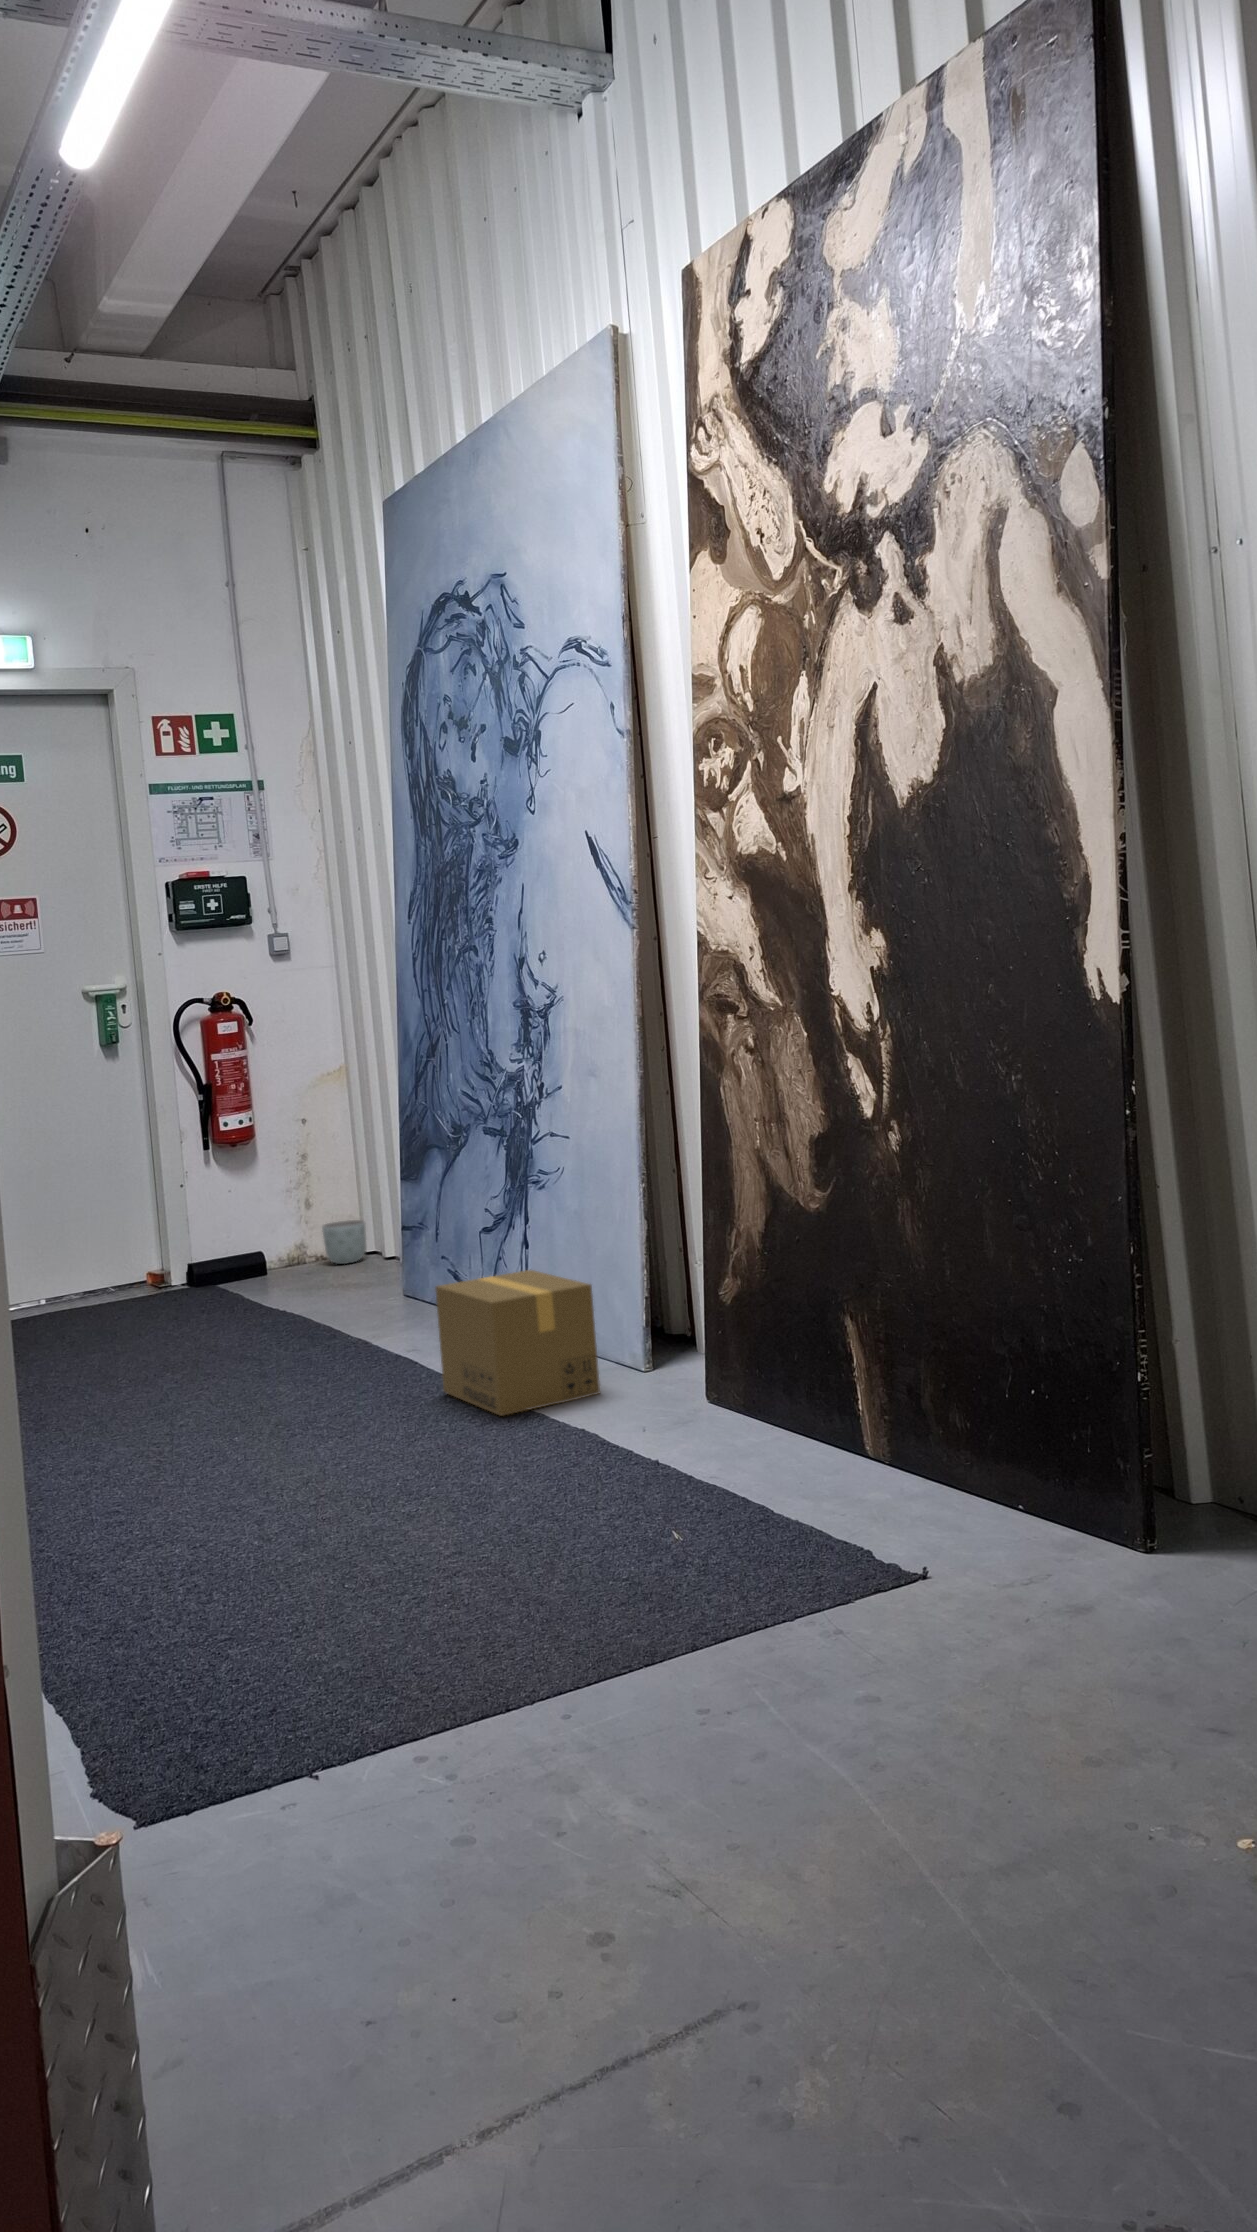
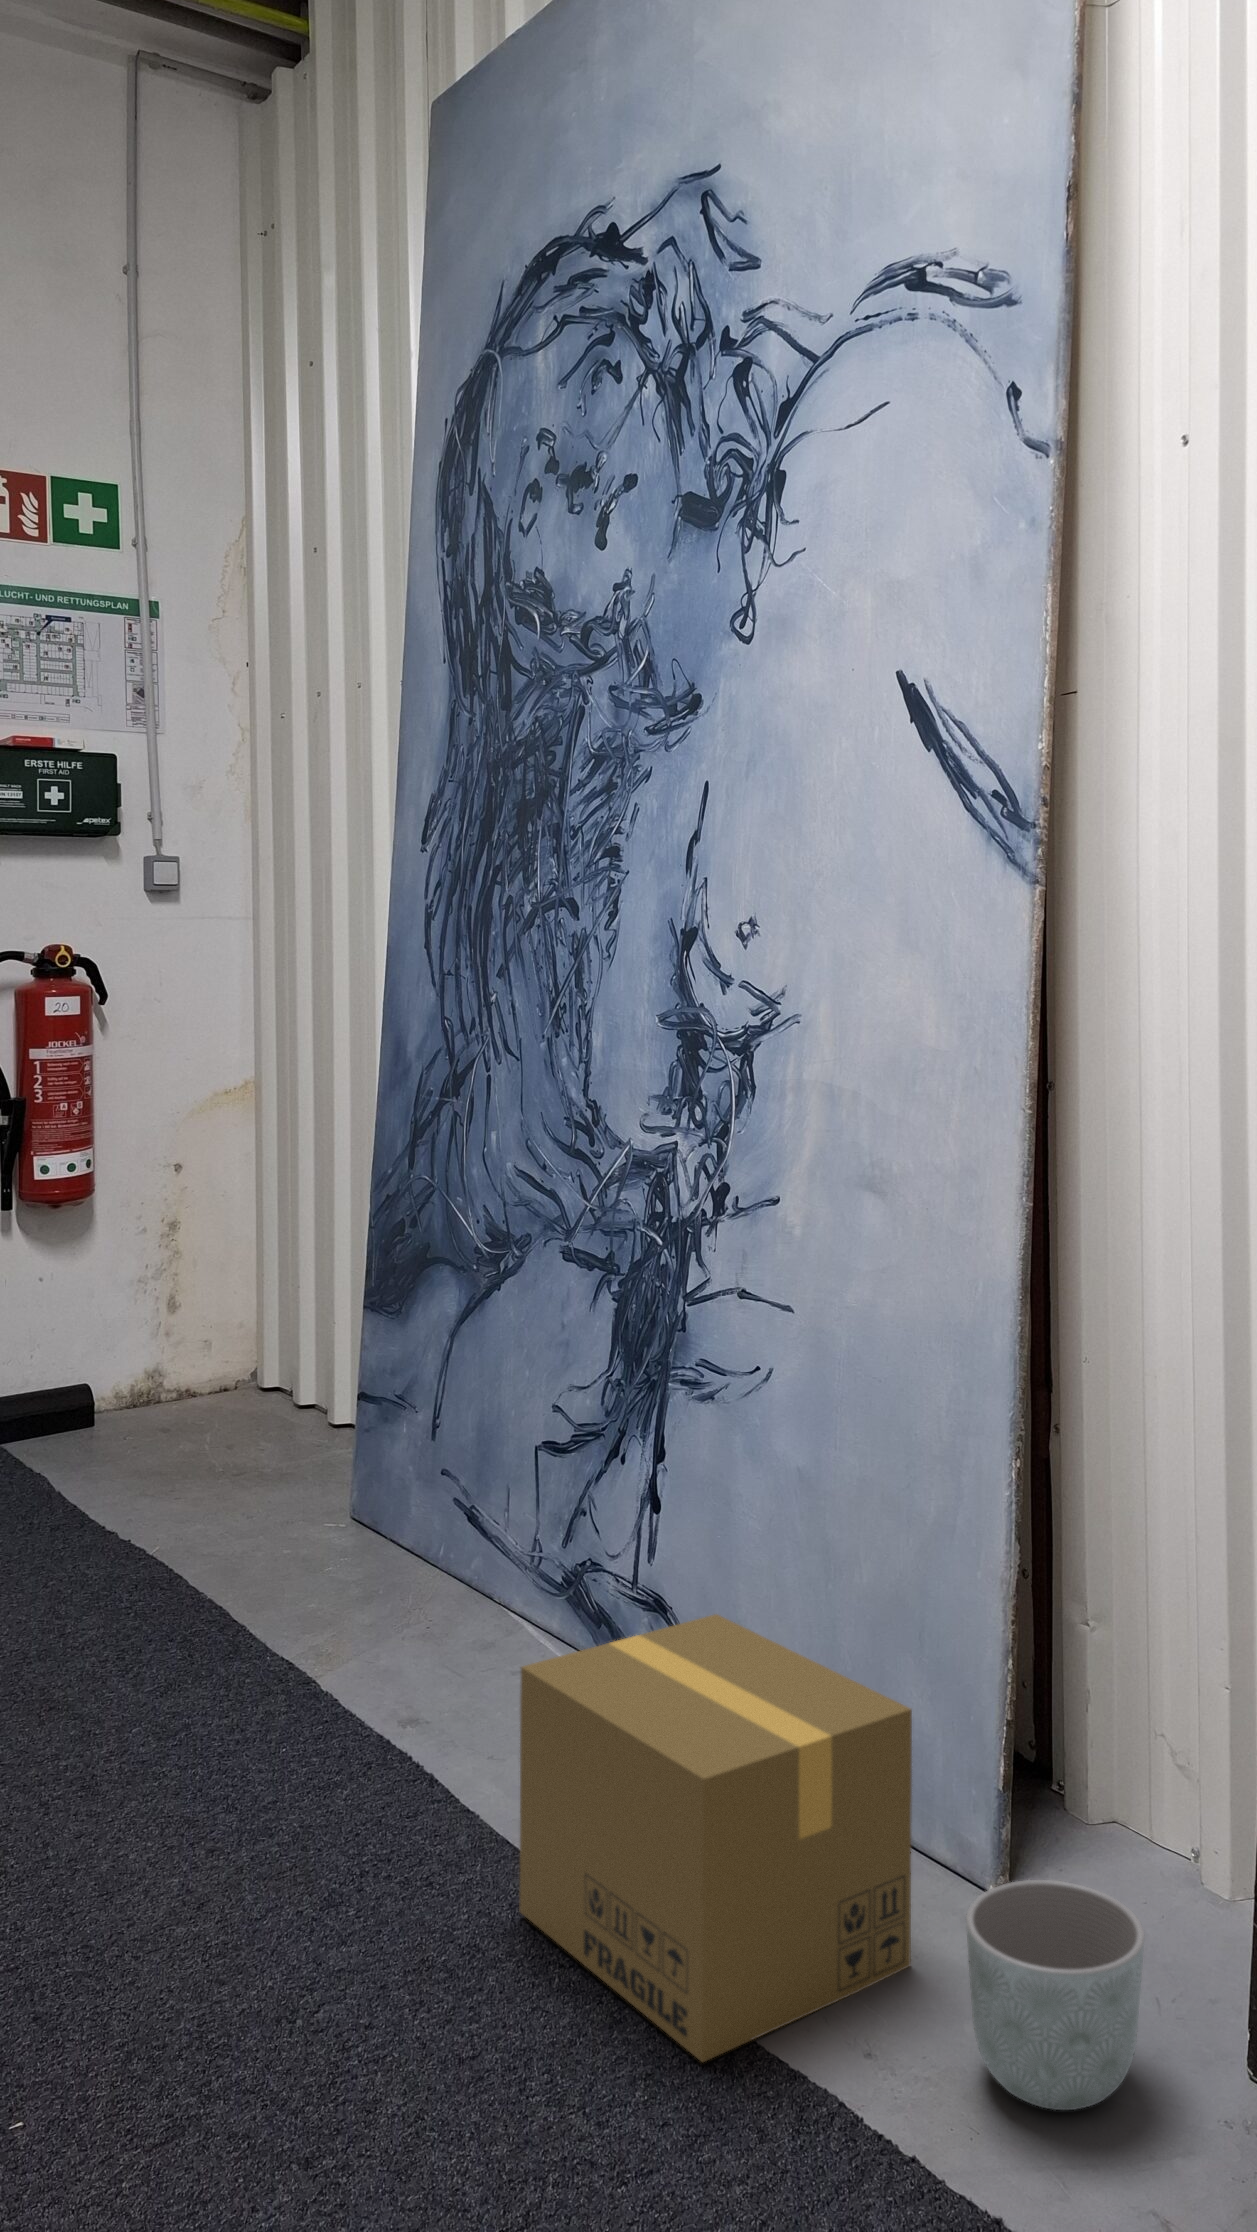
planter: present [322,1220,366,1264] -> present [966,1880,1145,2110]

